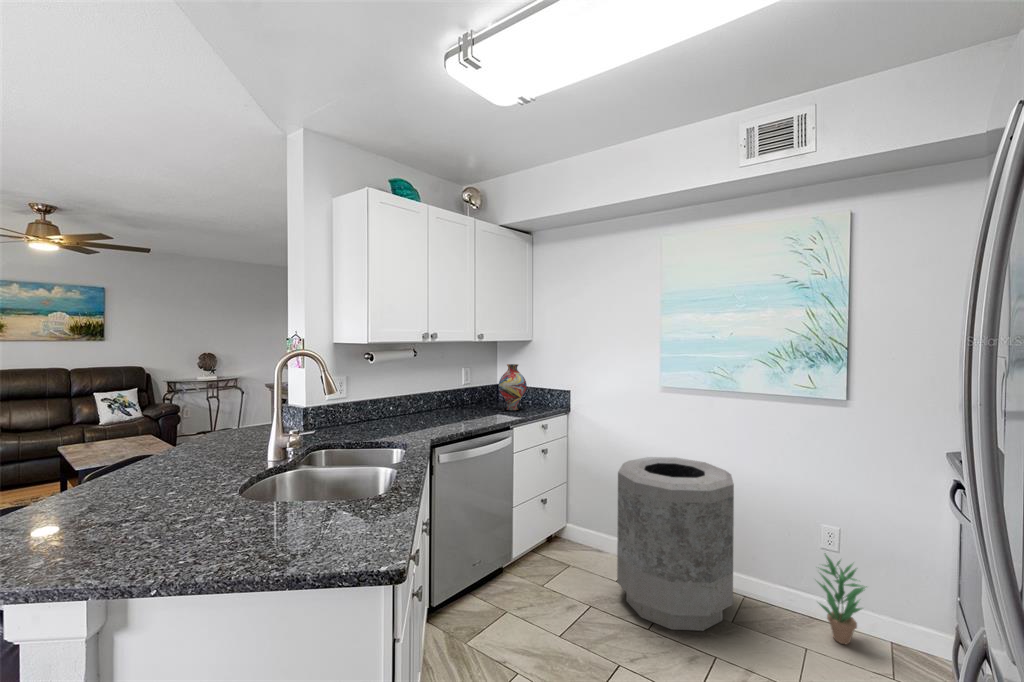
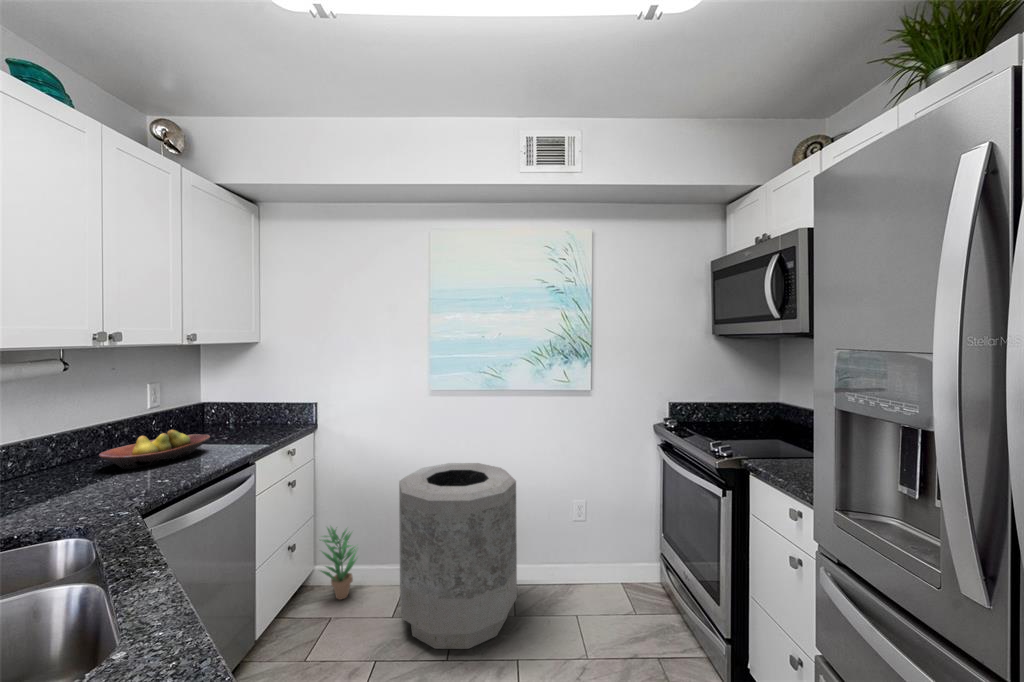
vase: present [498,364,527,410] -> none [216,375,260,438]
fruit bowl: none [429,398,490,420] -> present [99,430,210,469]
potted plant: present [817,553,867,644] -> present [321,527,357,599]

